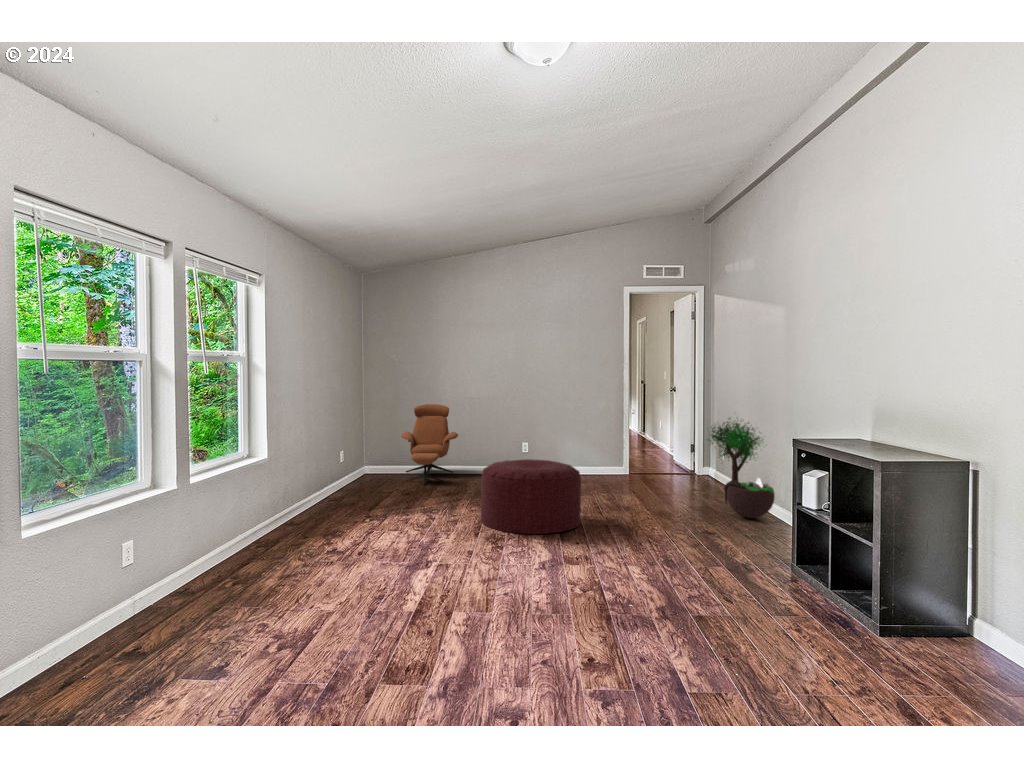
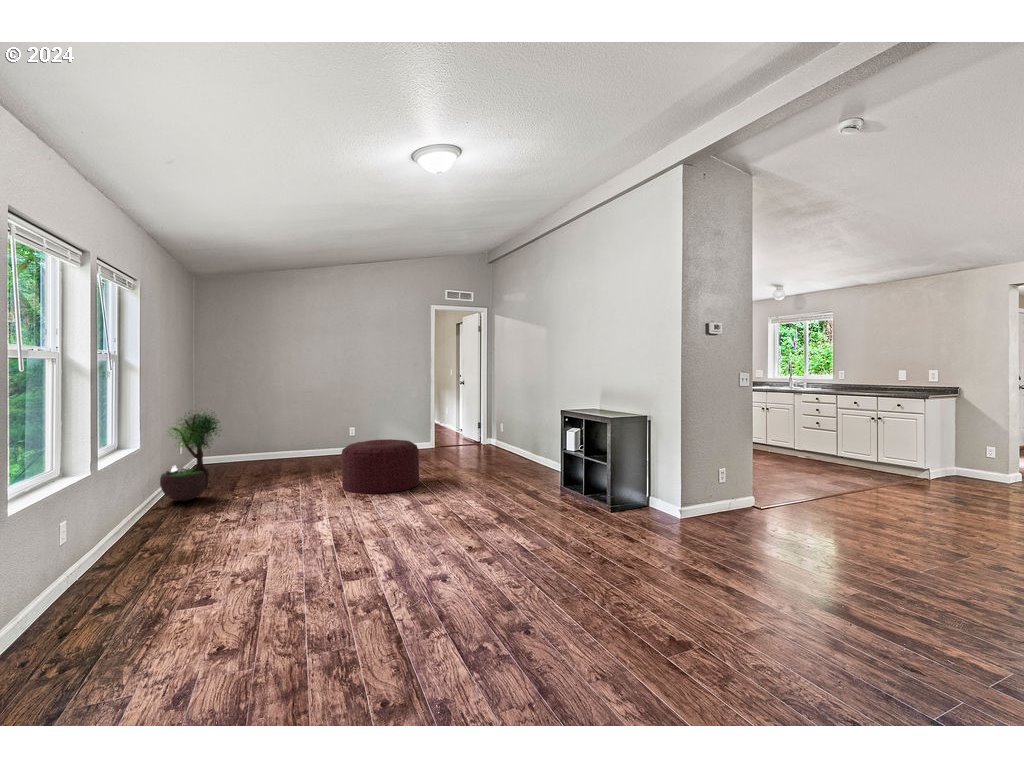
lounge chair: present [401,404,458,485] -> none [240,404,294,472]
potted tree: present [708,418,775,518] -> present [160,409,220,501]

